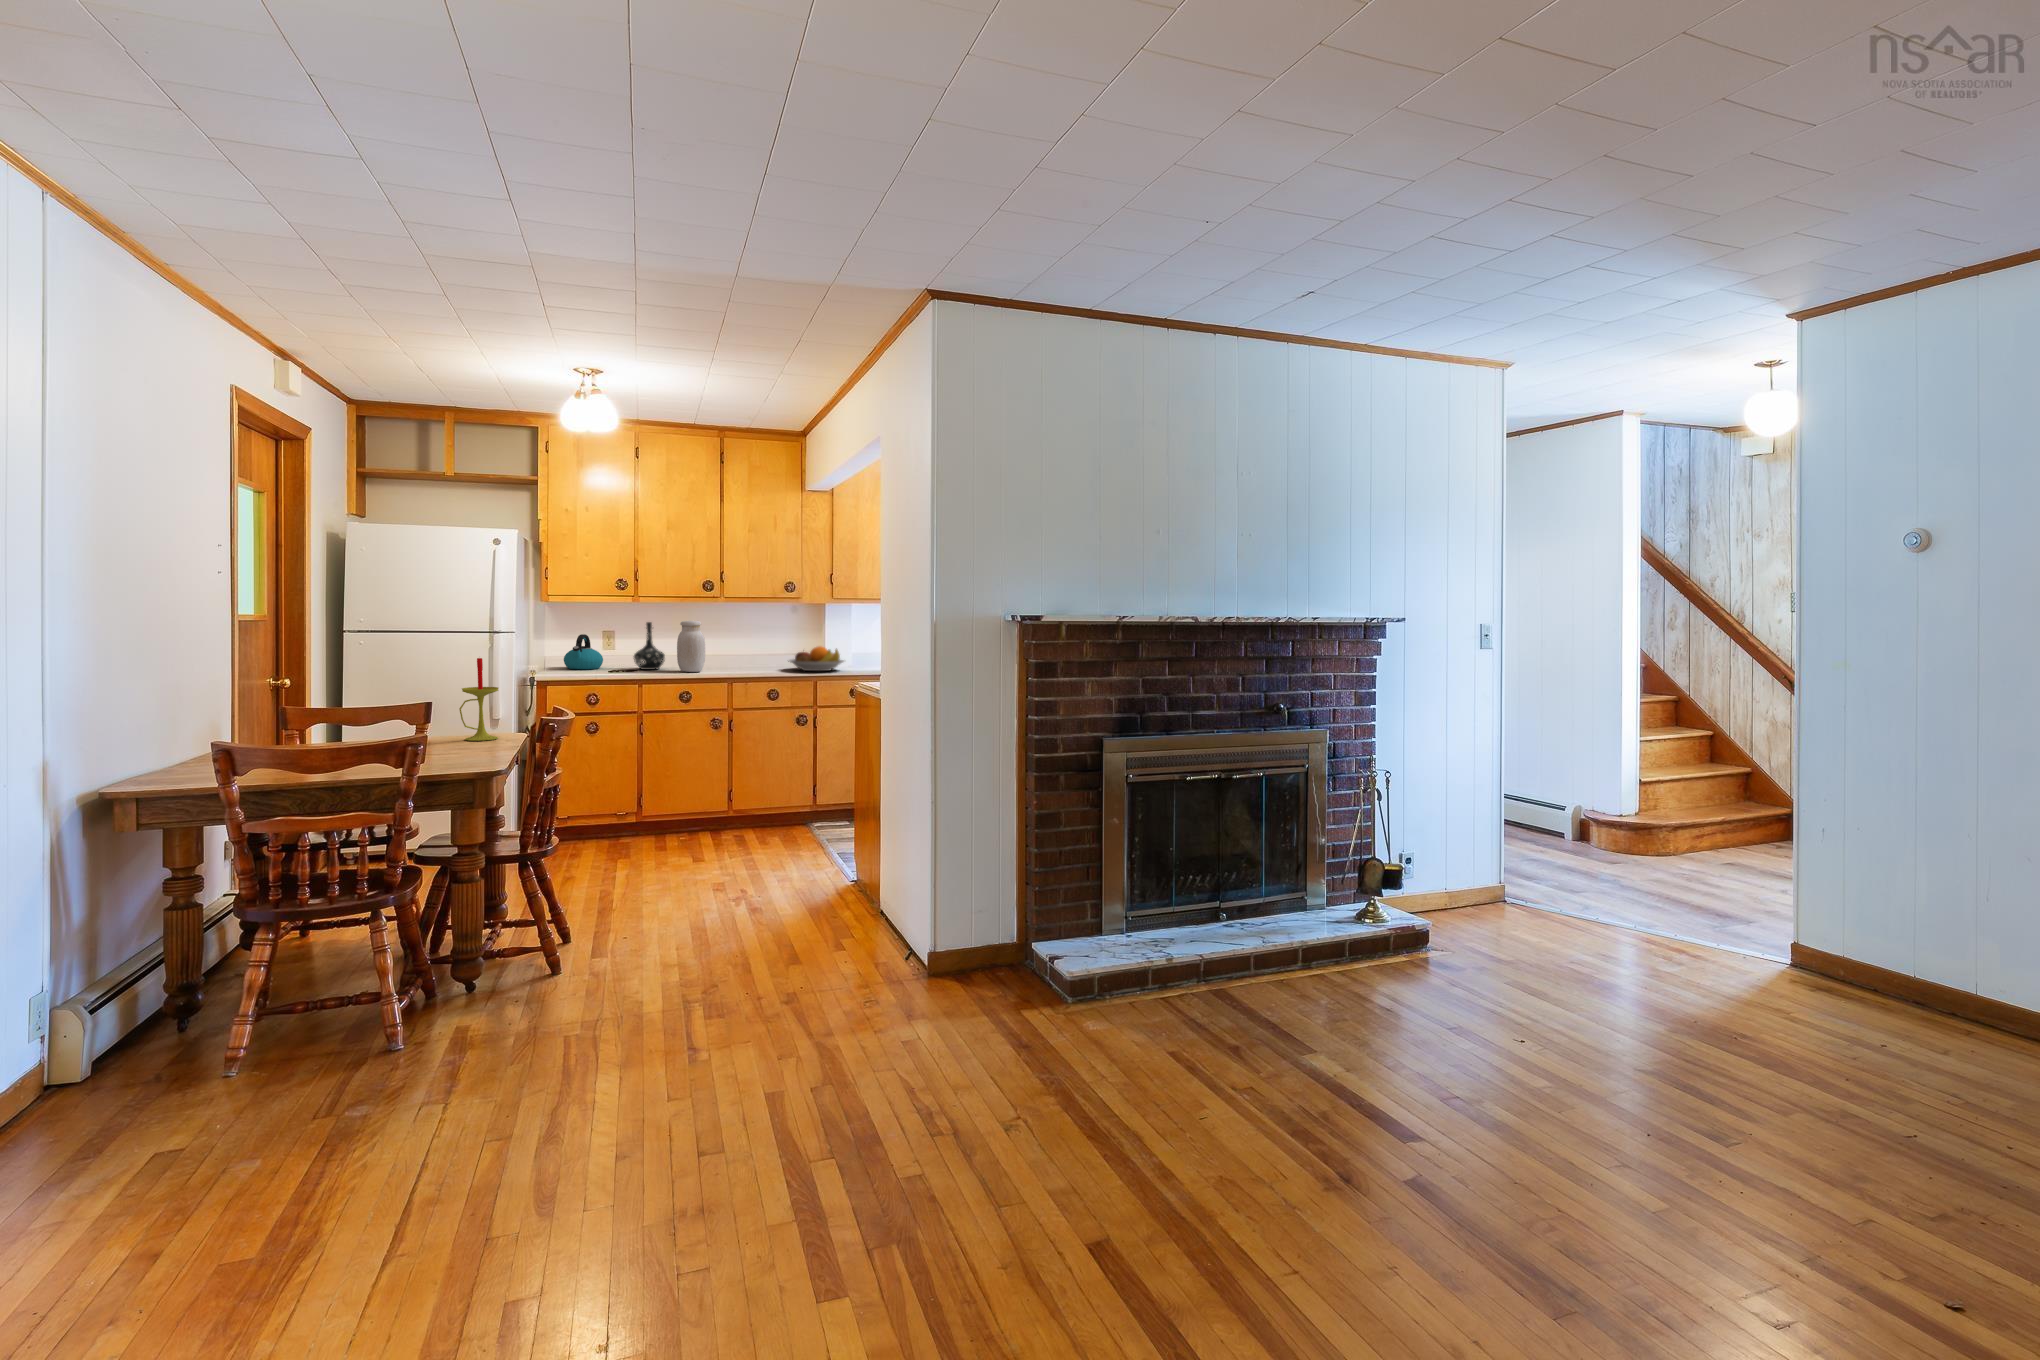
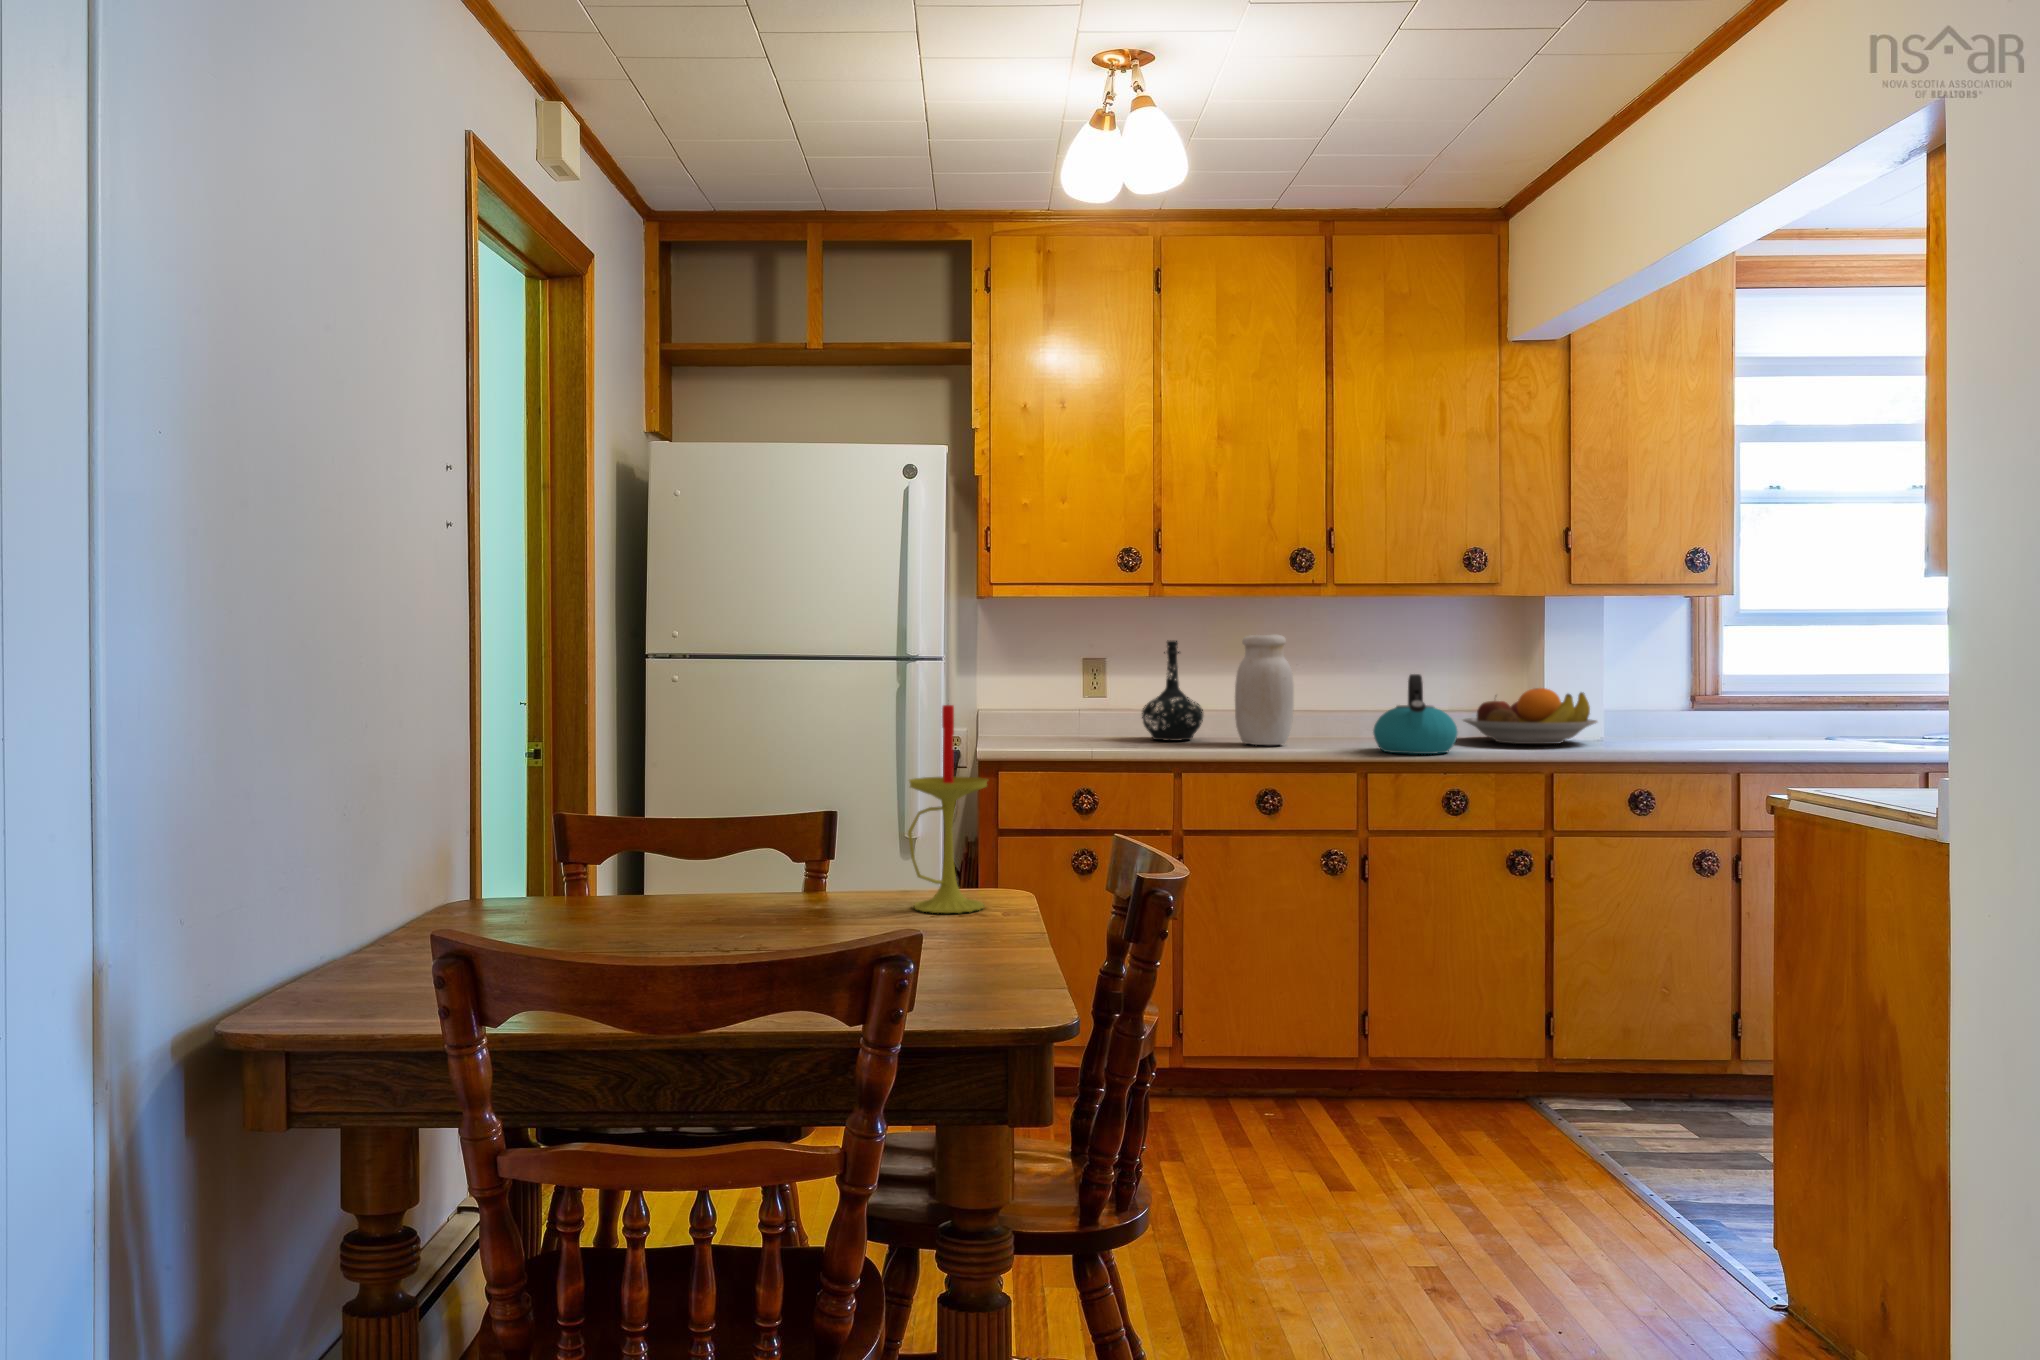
kettle: present [564,634,603,669] -> present [1373,674,1458,754]

